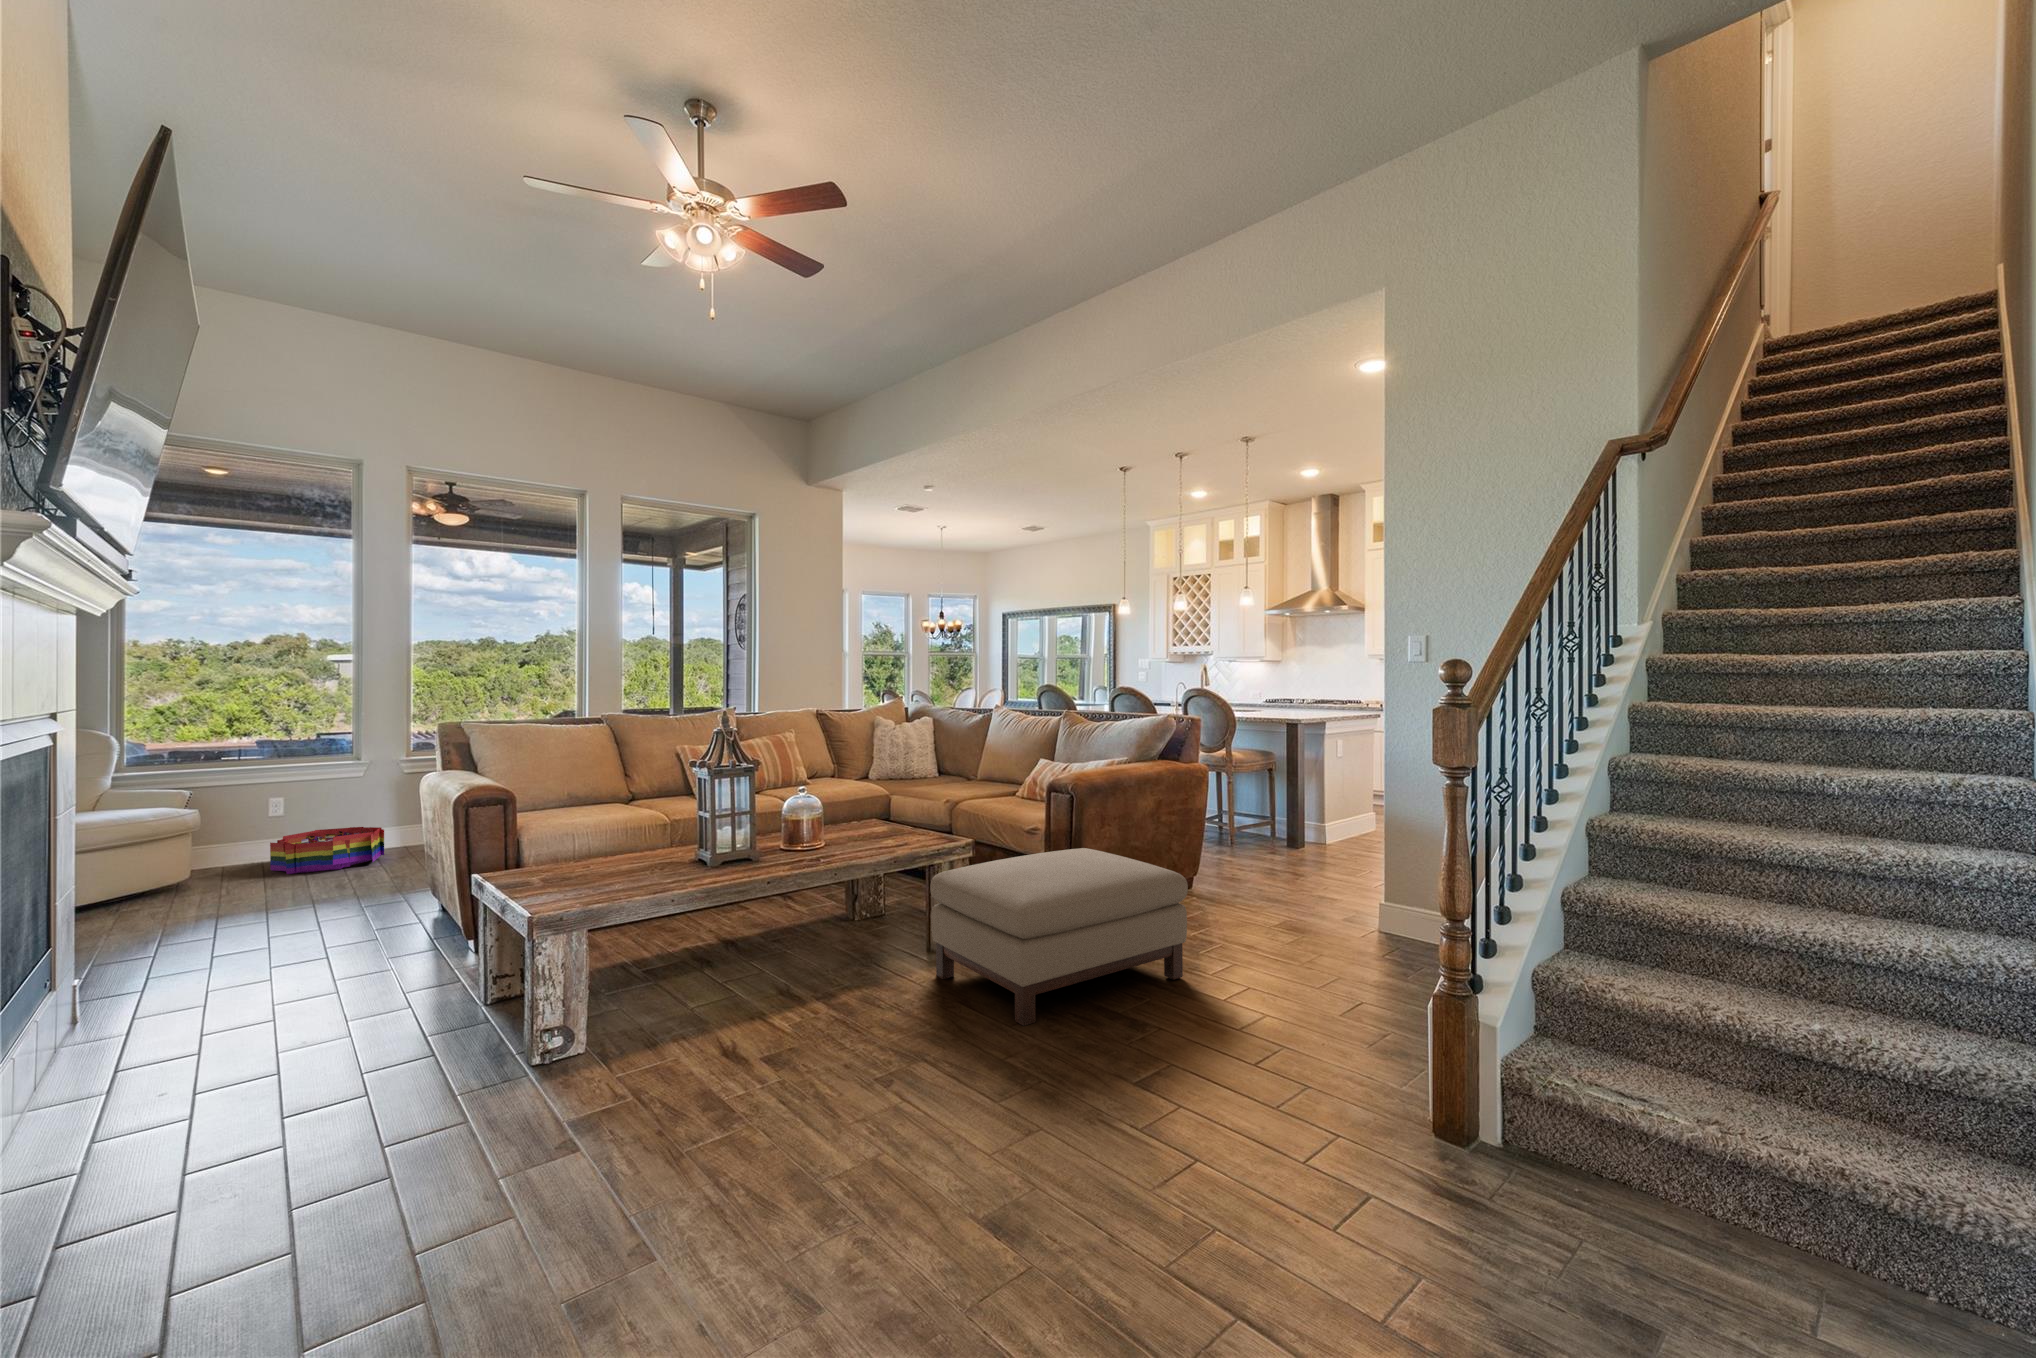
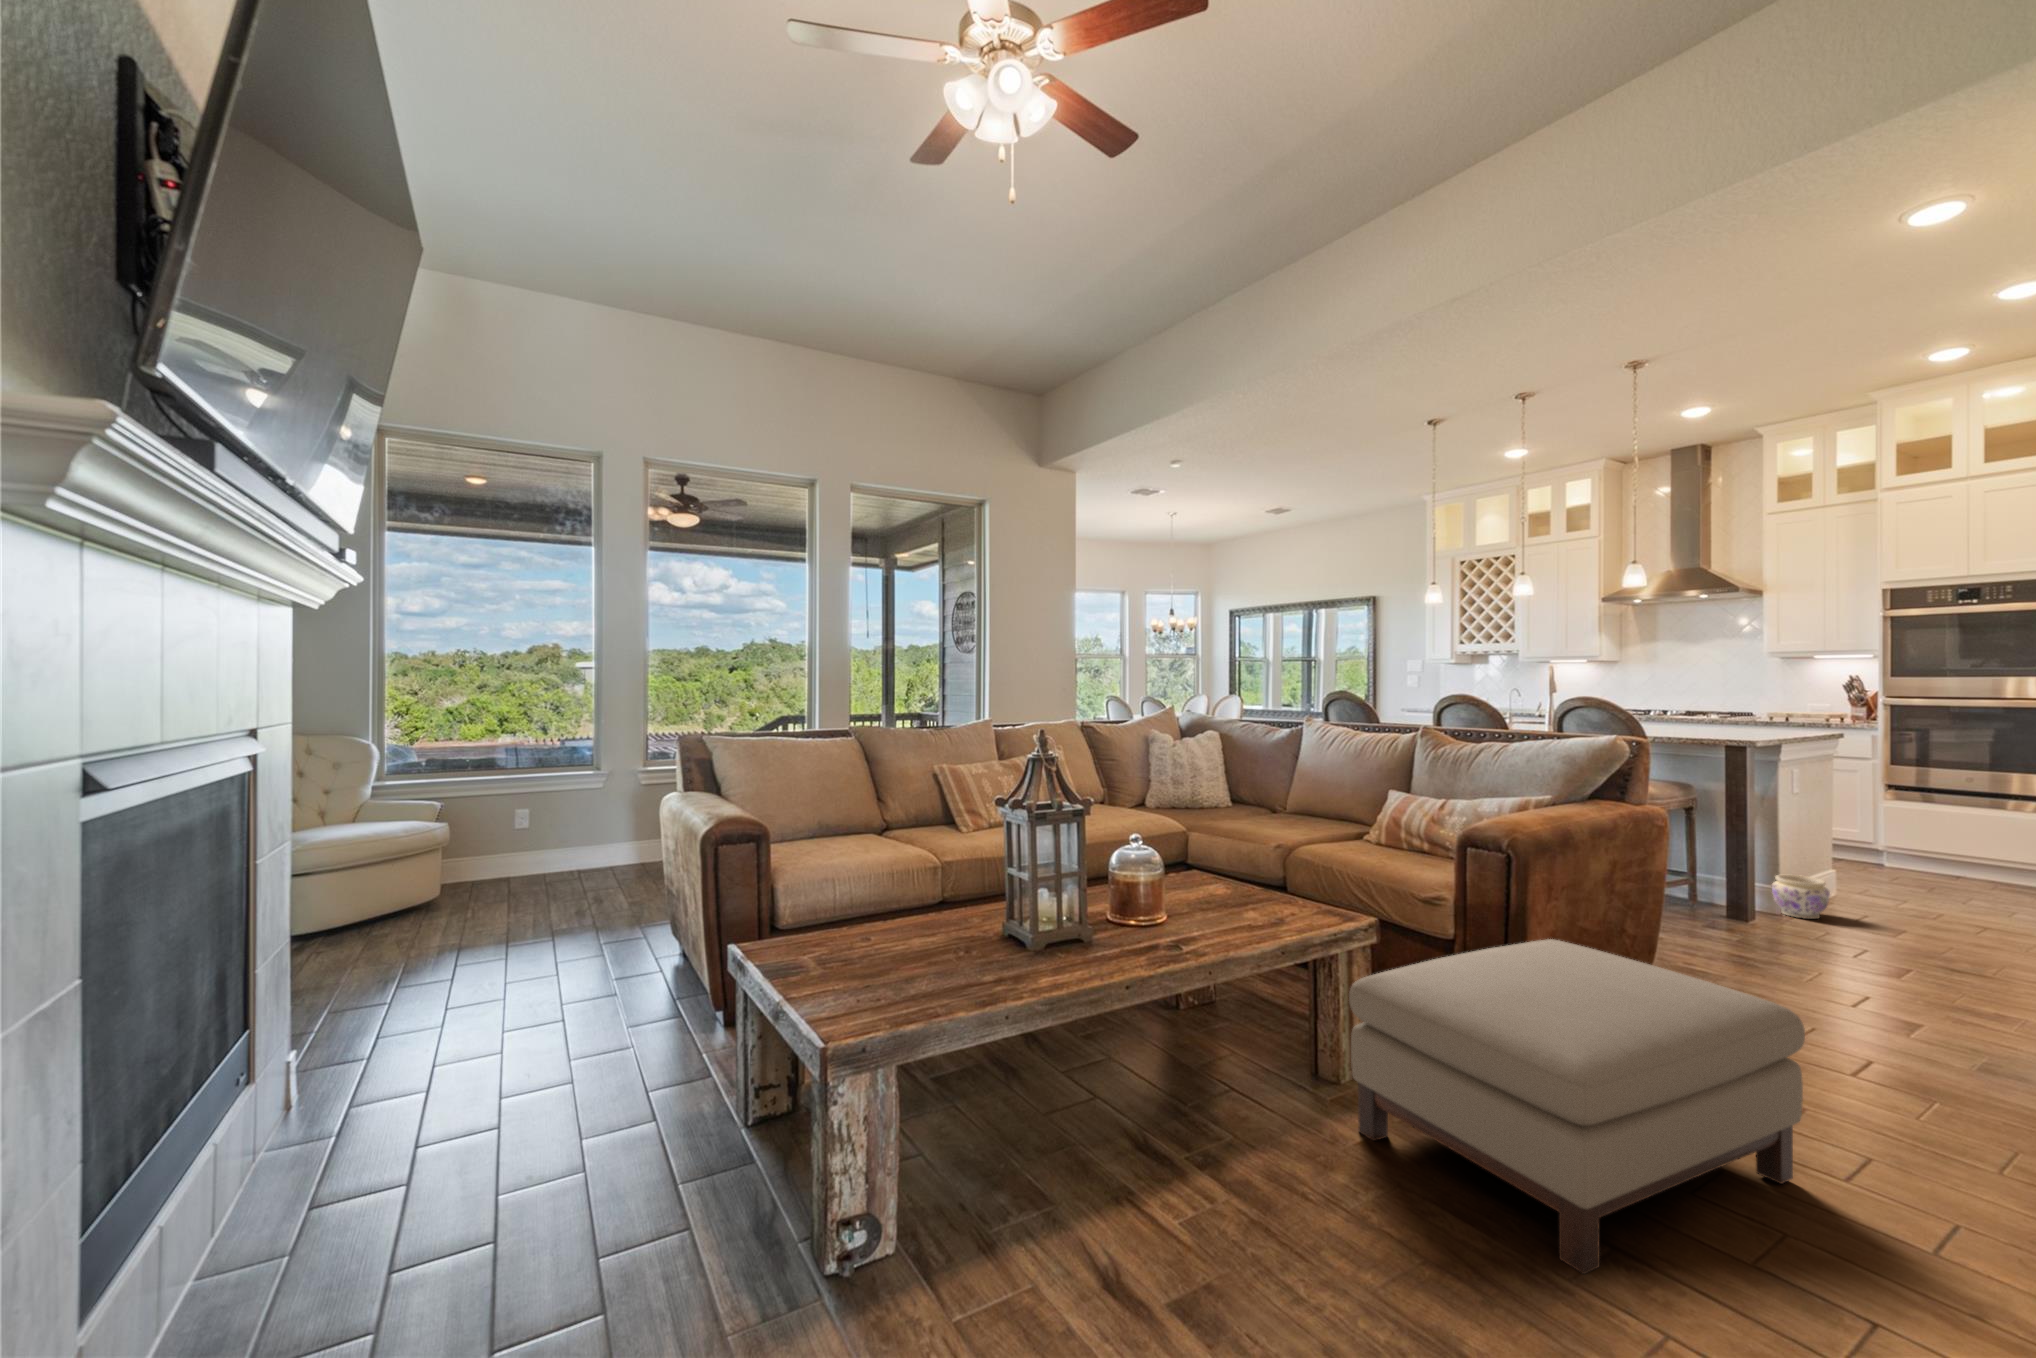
planter: none [1319,816,1352,846] -> present [1772,875,1830,919]
storage bin: present [270,827,384,874] -> none [511,843,620,895]

